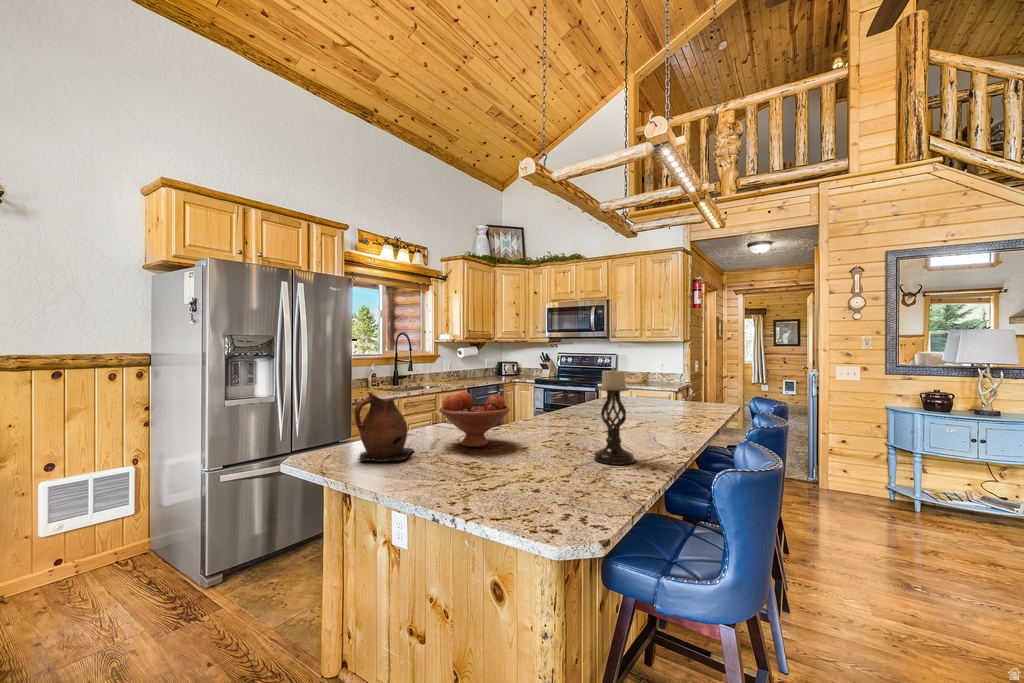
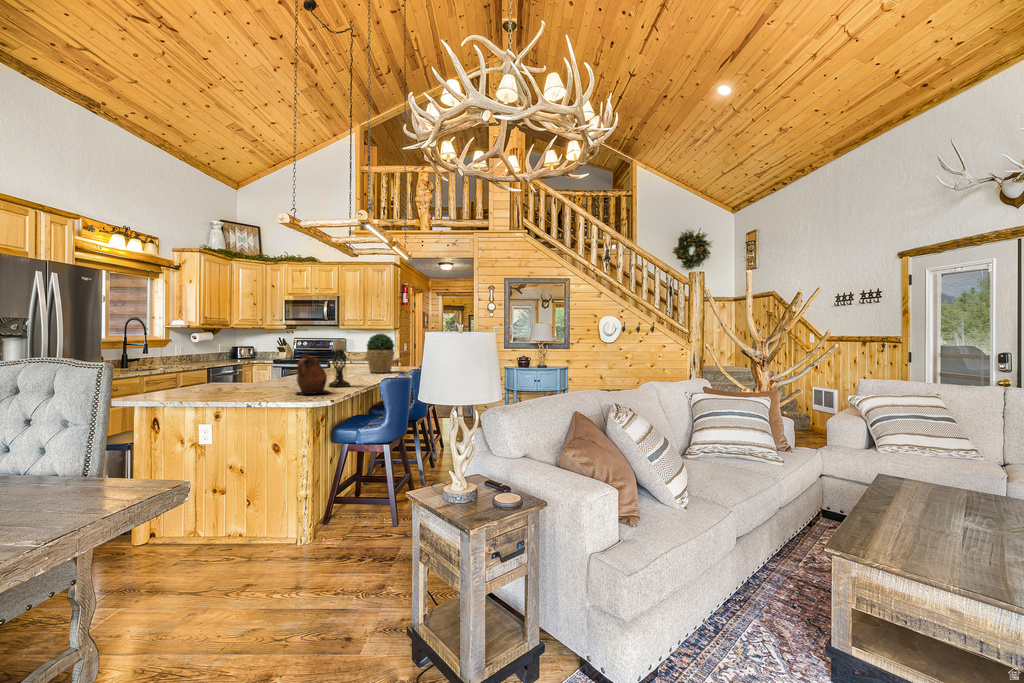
potted plant: none [652,351,699,417] -> present [367,334,394,373]
ceramic pitcher: present [355,392,414,461] -> present [296,355,329,394]
fruit bowl: present [440,392,510,447] -> none [226,356,275,388]

